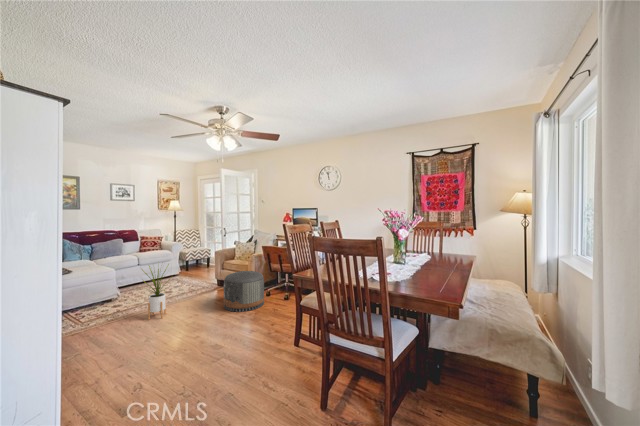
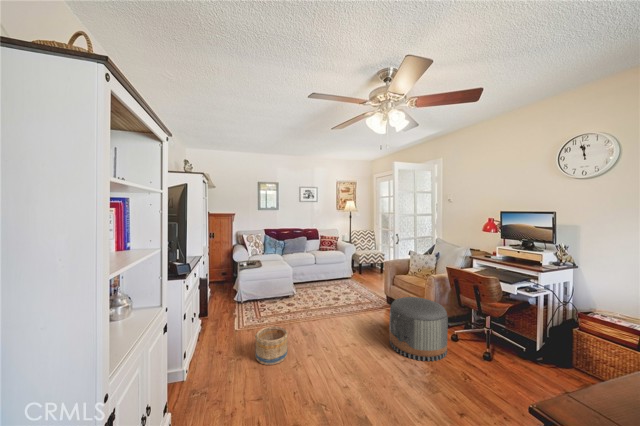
house plant: present [143,264,169,320] -> none [301,267,335,336]
basket: none [95,316,133,351] -> present [255,326,288,365]

